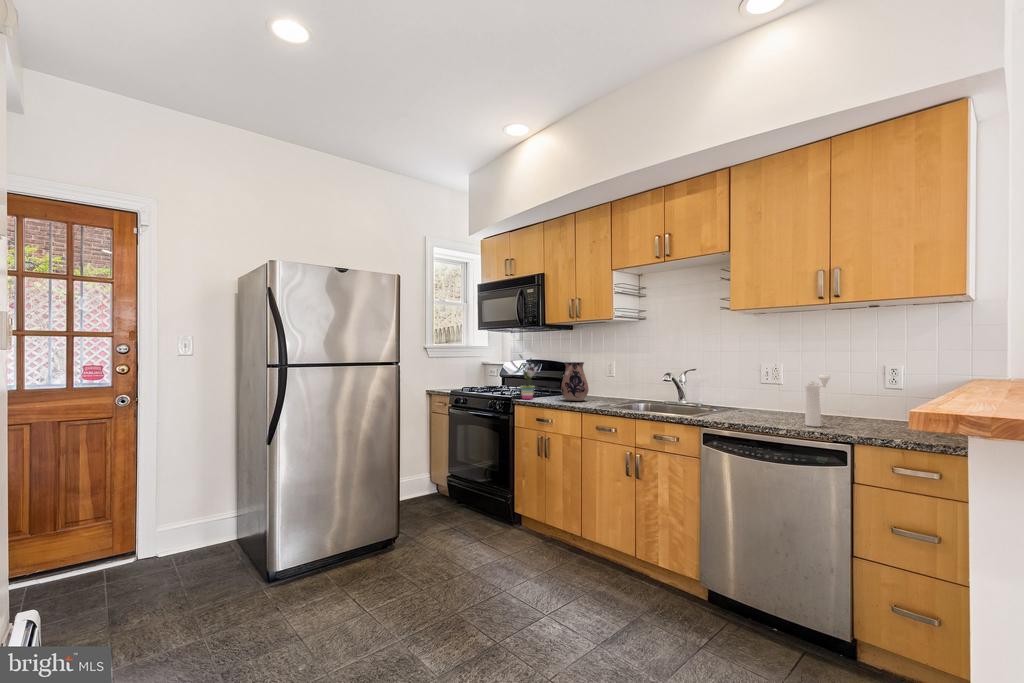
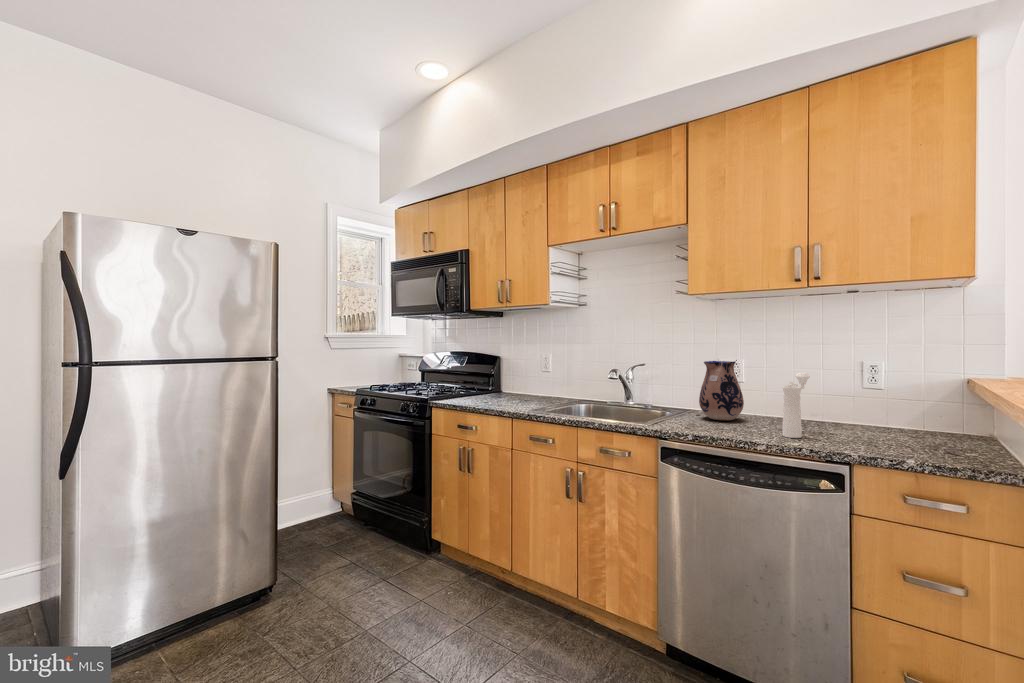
potted plant: present [520,355,537,399] -> none [437,347,461,402]
ceramic pitcher: present [561,362,589,401] -> present [699,361,744,420]

